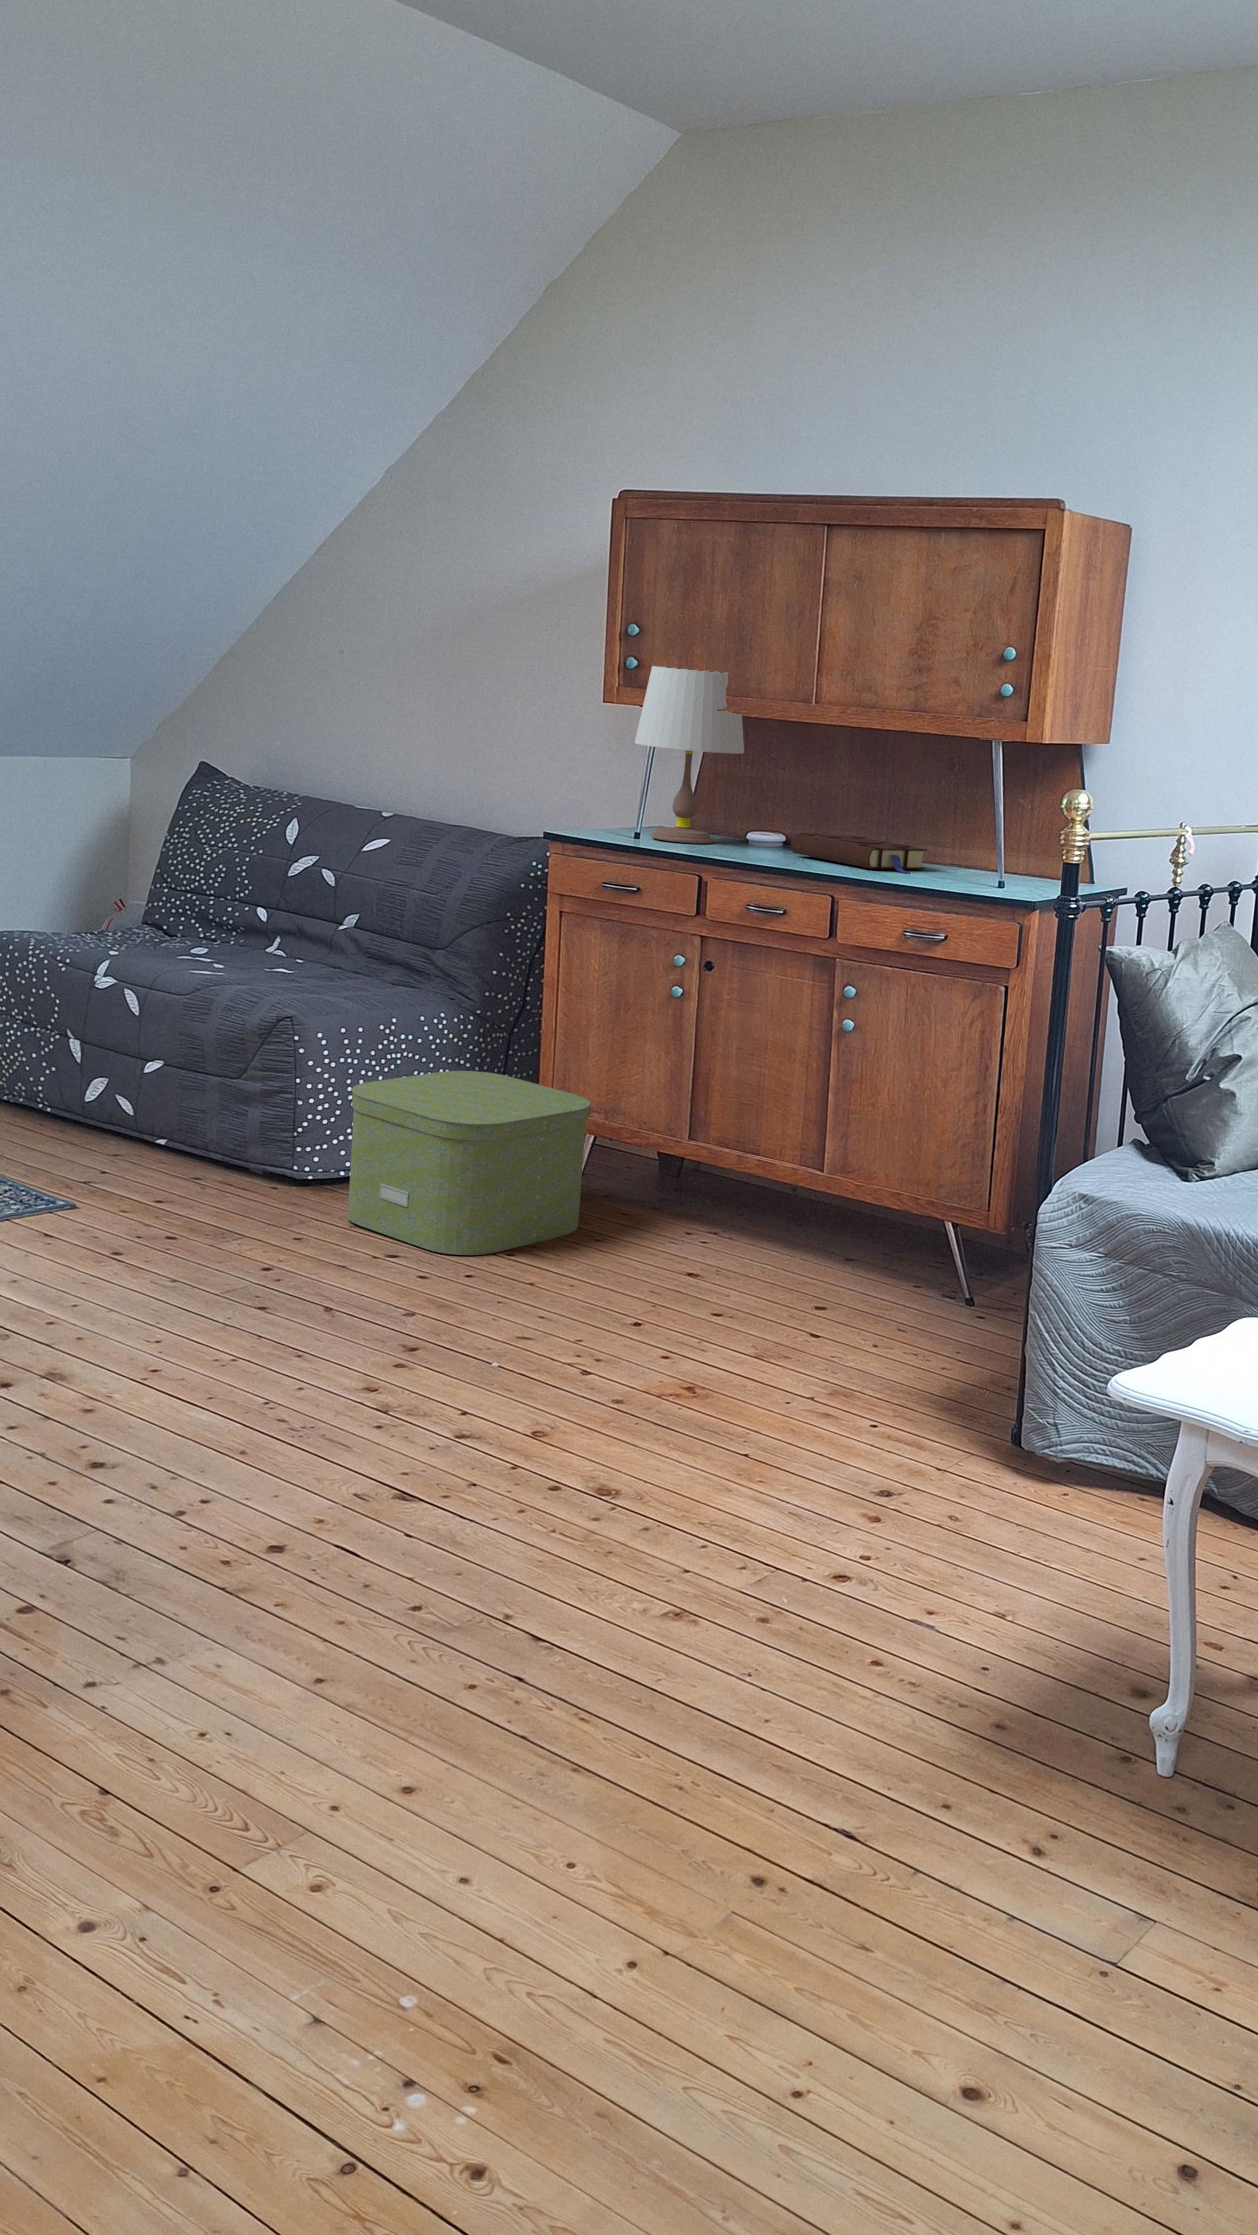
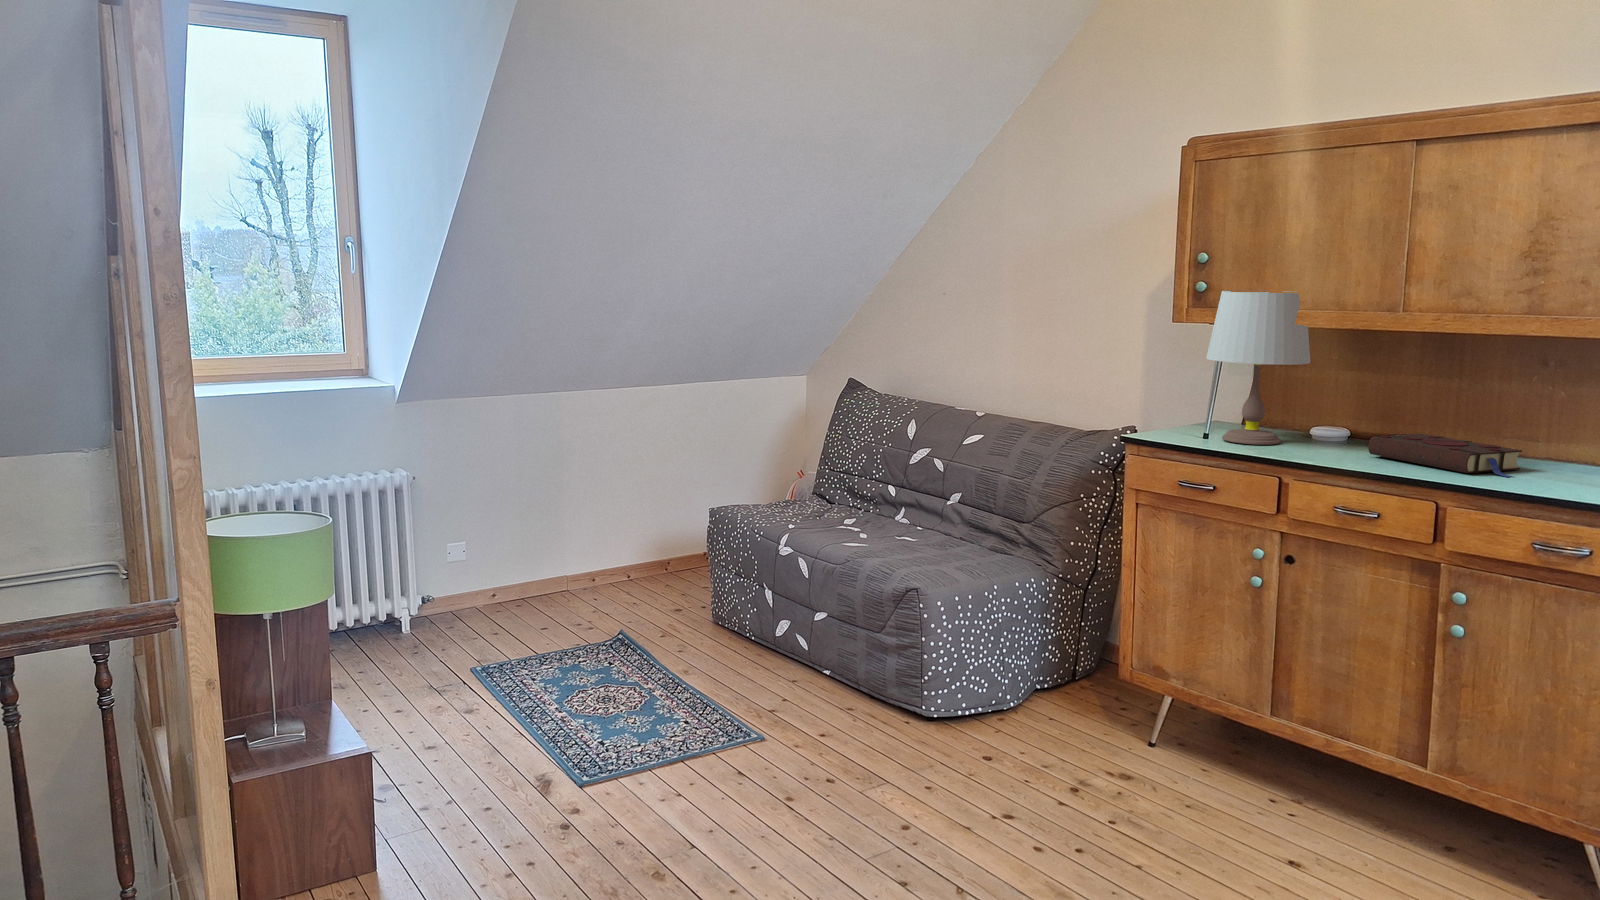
storage box: present [347,1071,590,1255] -> none [967,633,1175,815]

